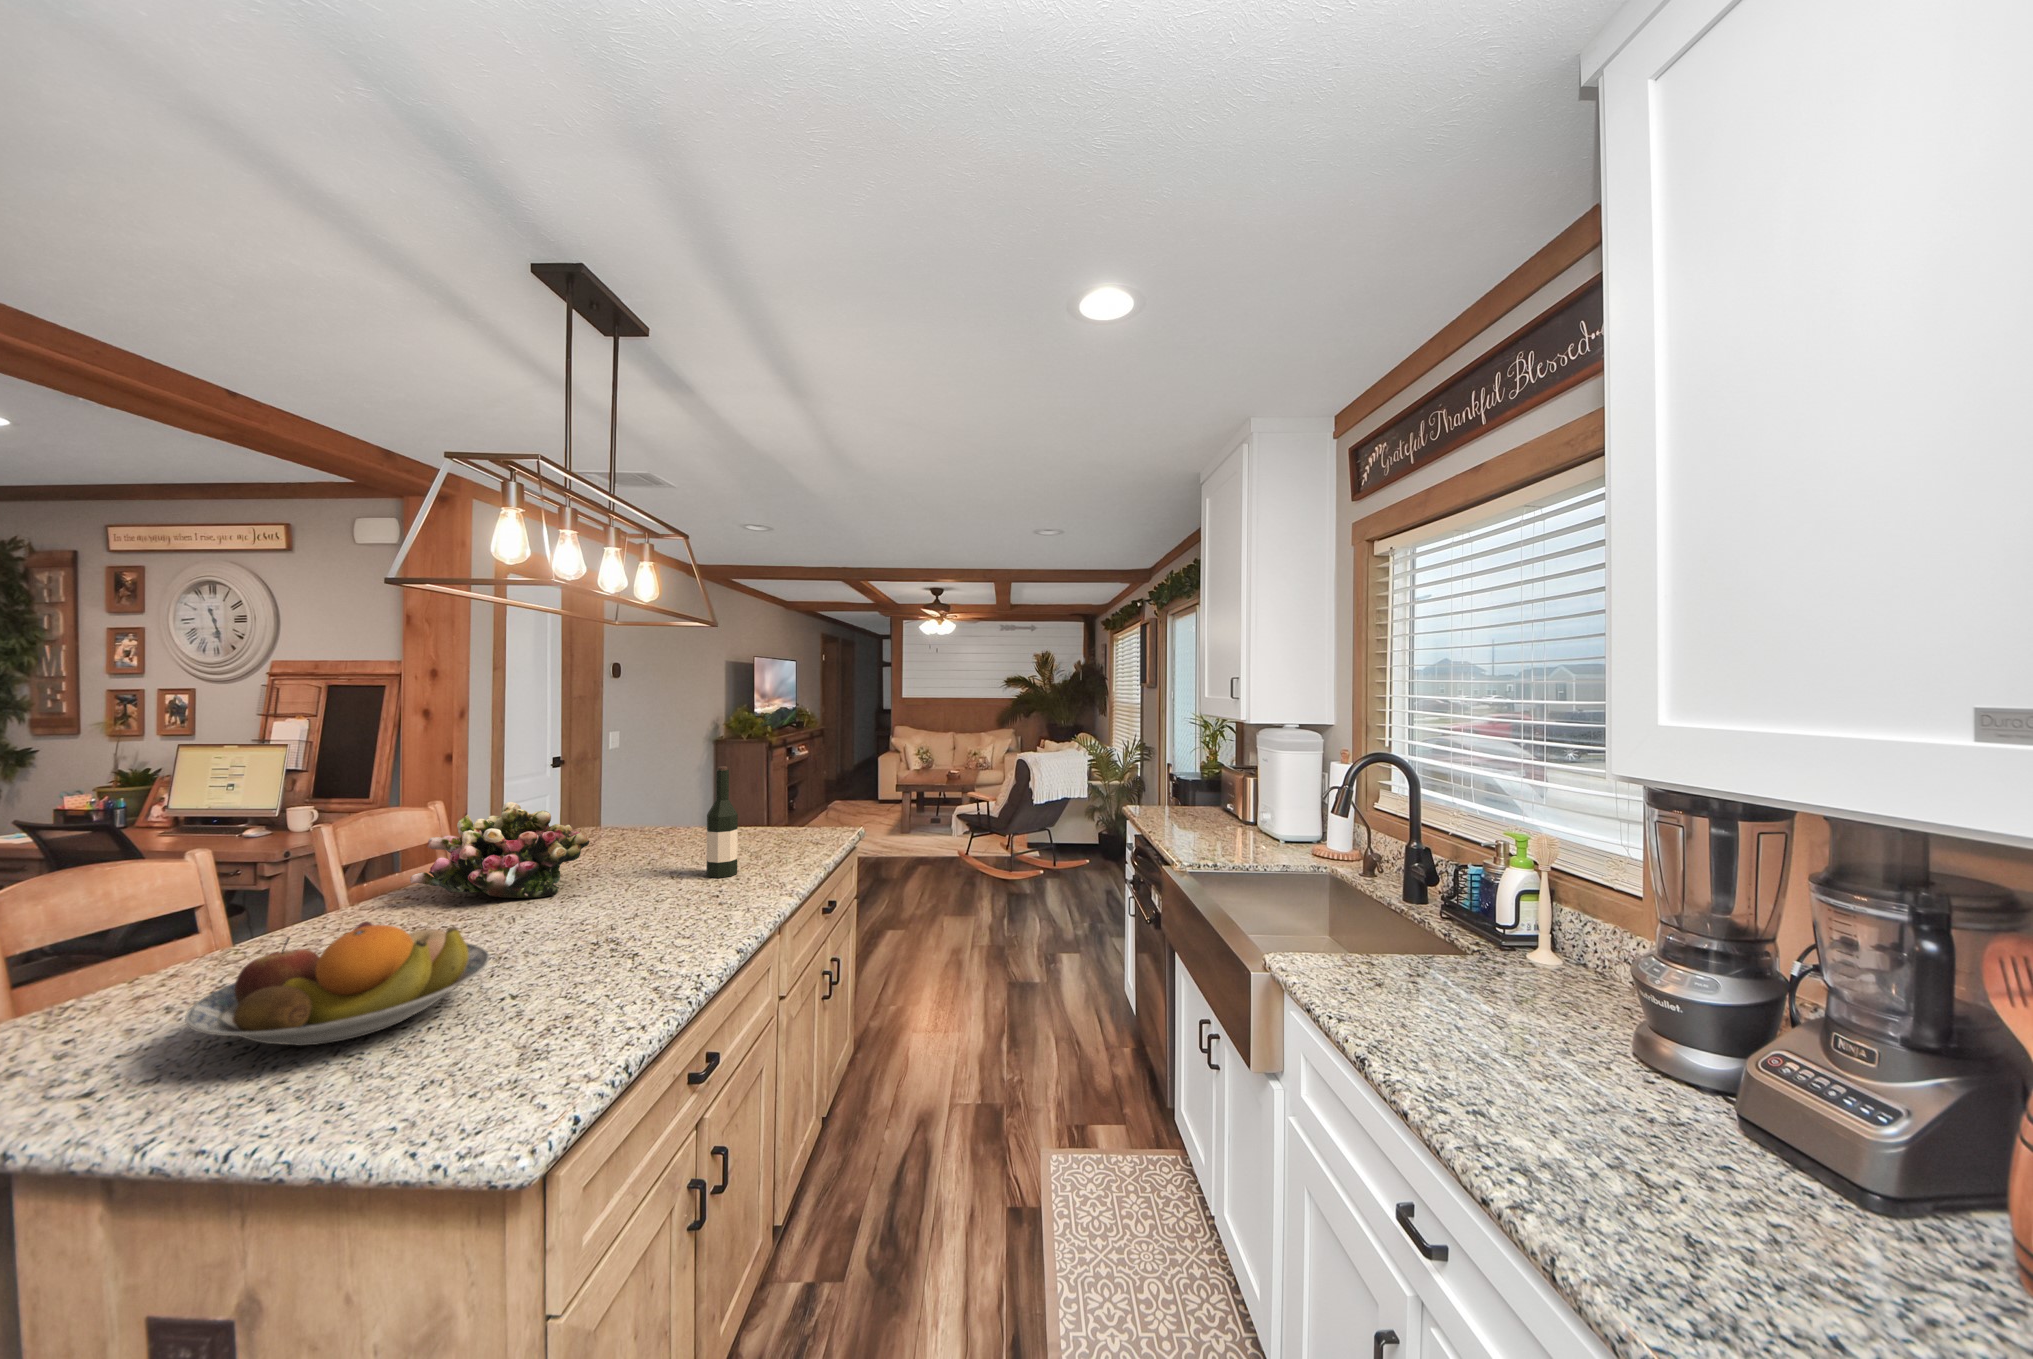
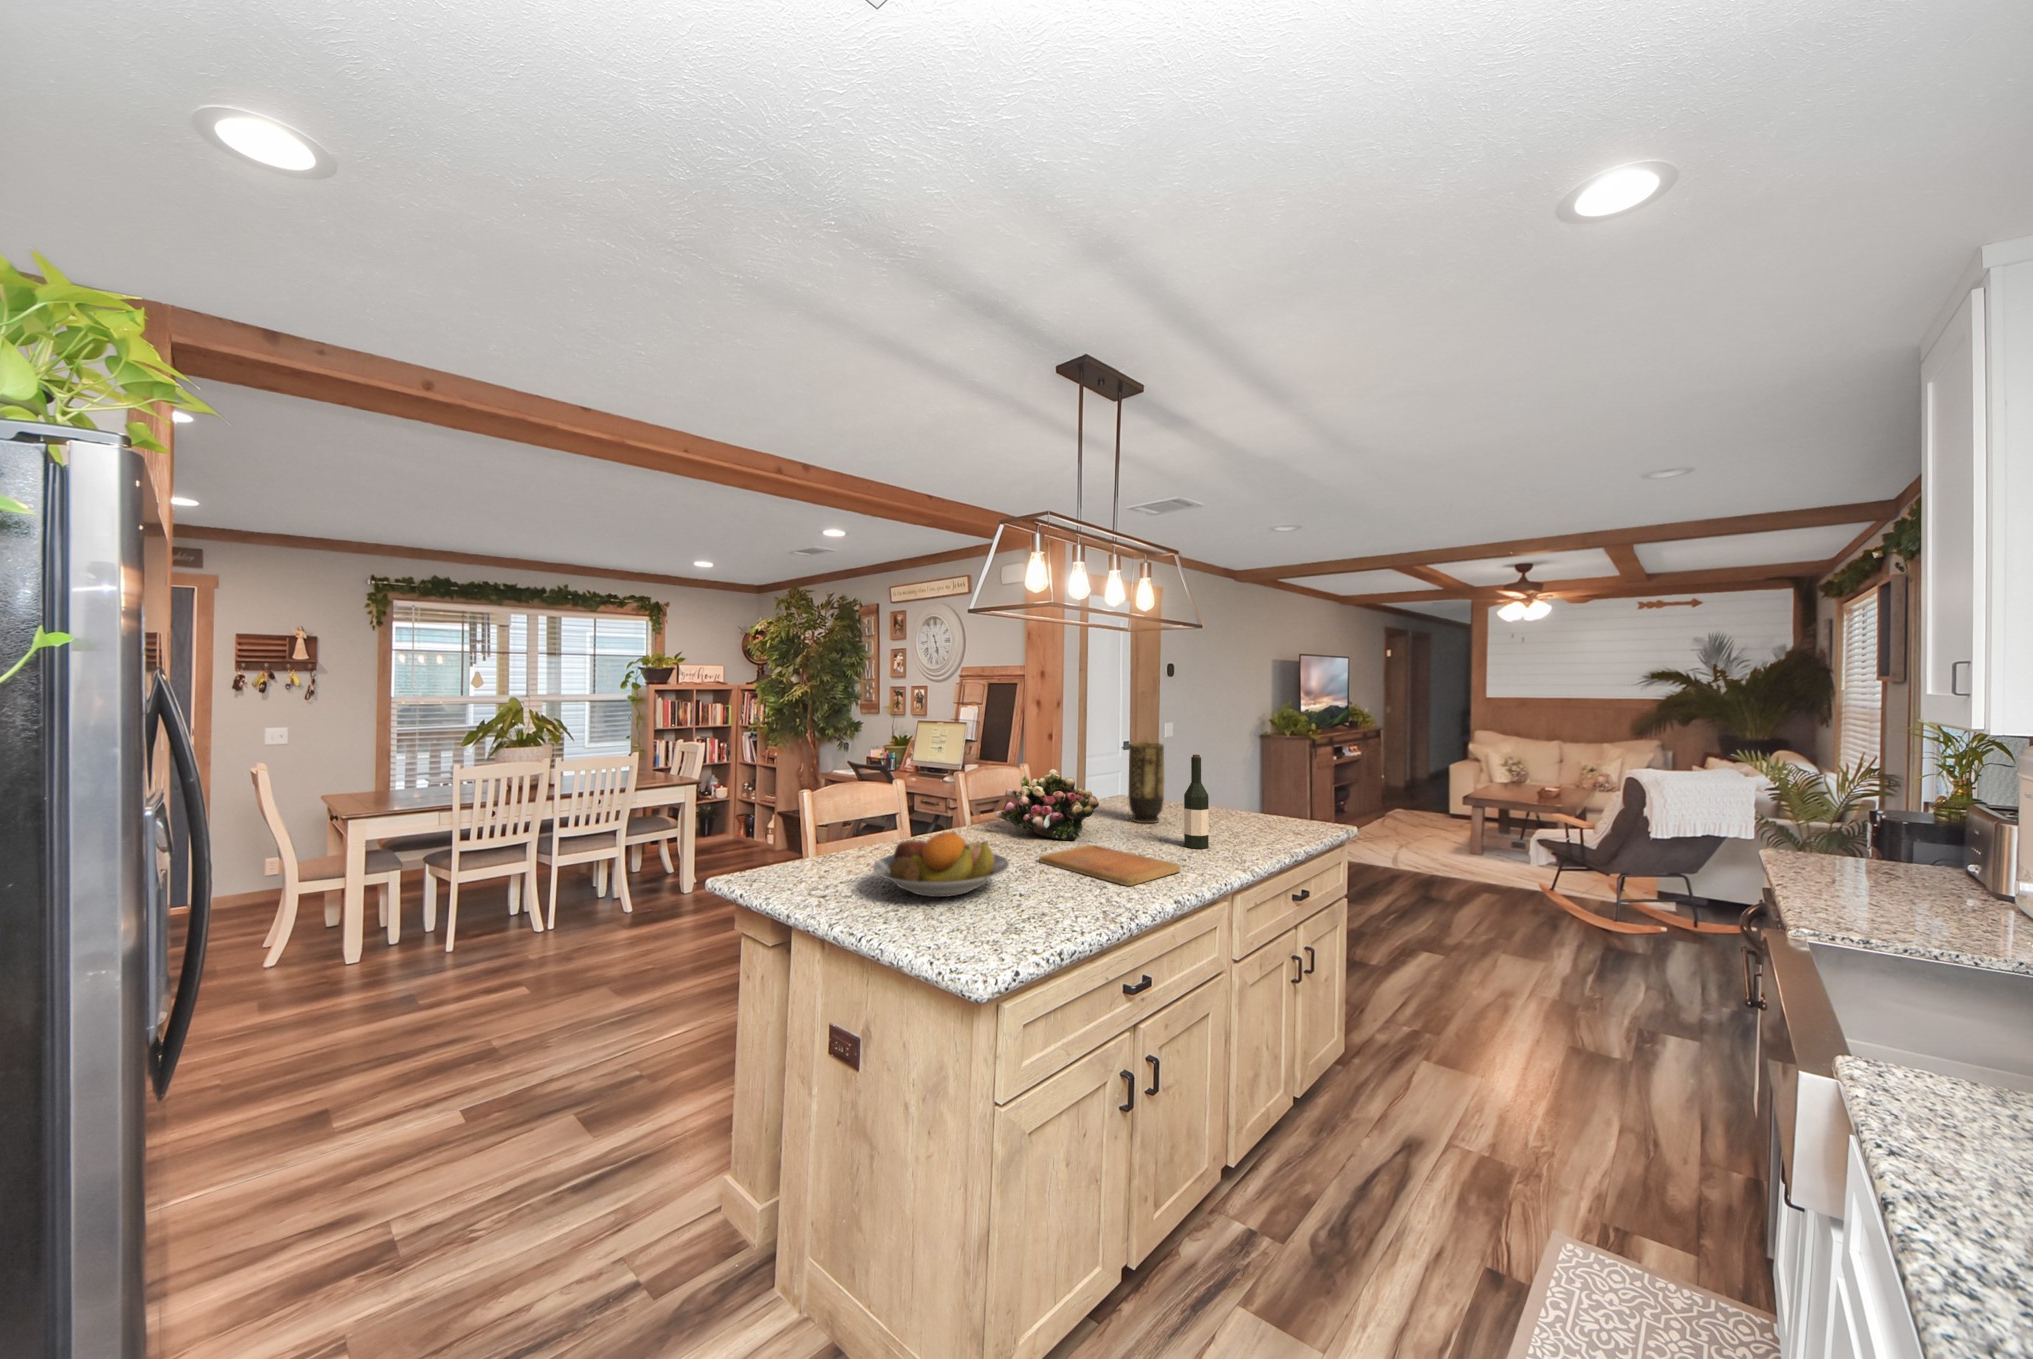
vase: none [617,756,665,857] -> present [1129,742,1164,823]
cutting board: none [516,897,725,943] -> present [1039,845,1181,886]

